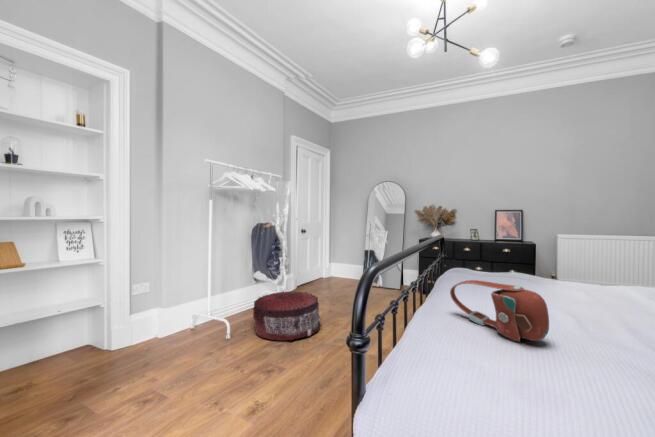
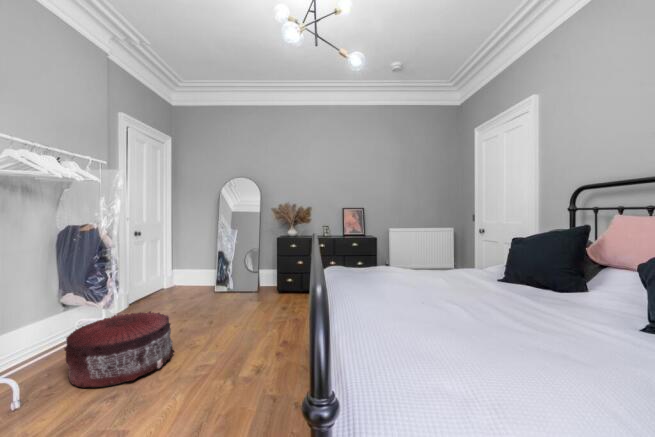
handbag: present [450,280,549,341] -> none [359,277,462,336]

